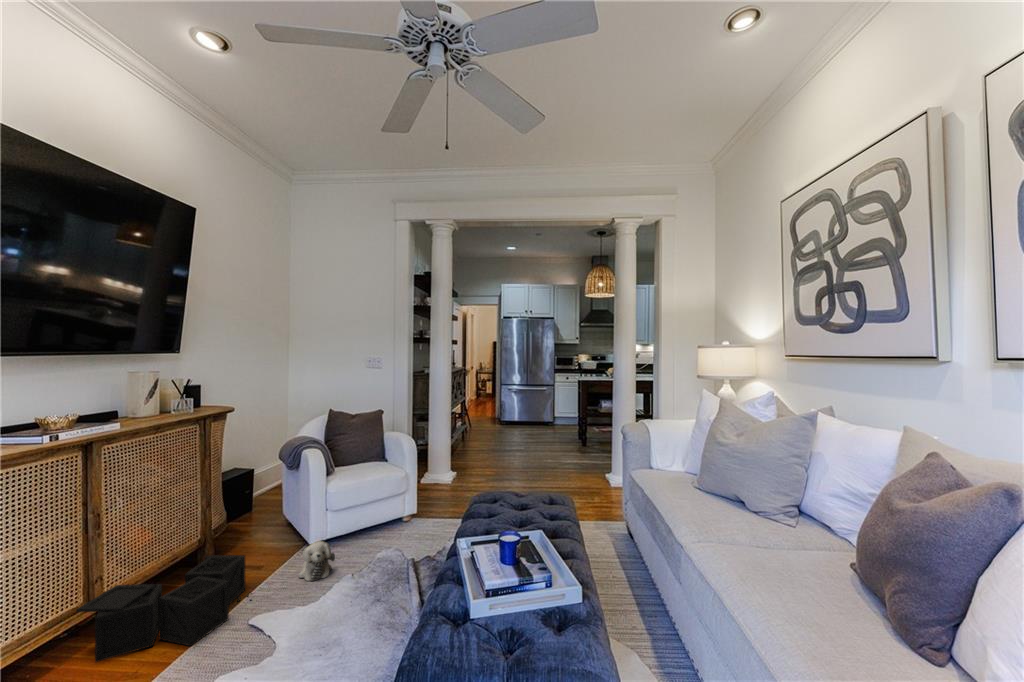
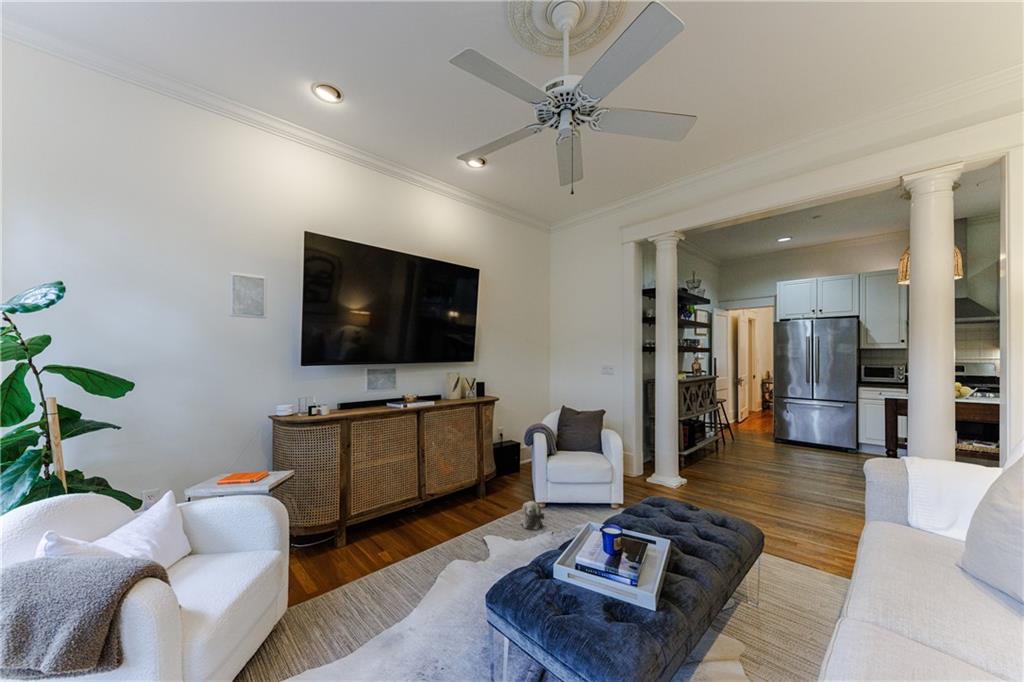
storage bin: present [76,555,252,662] -> none [408,491,492,541]

